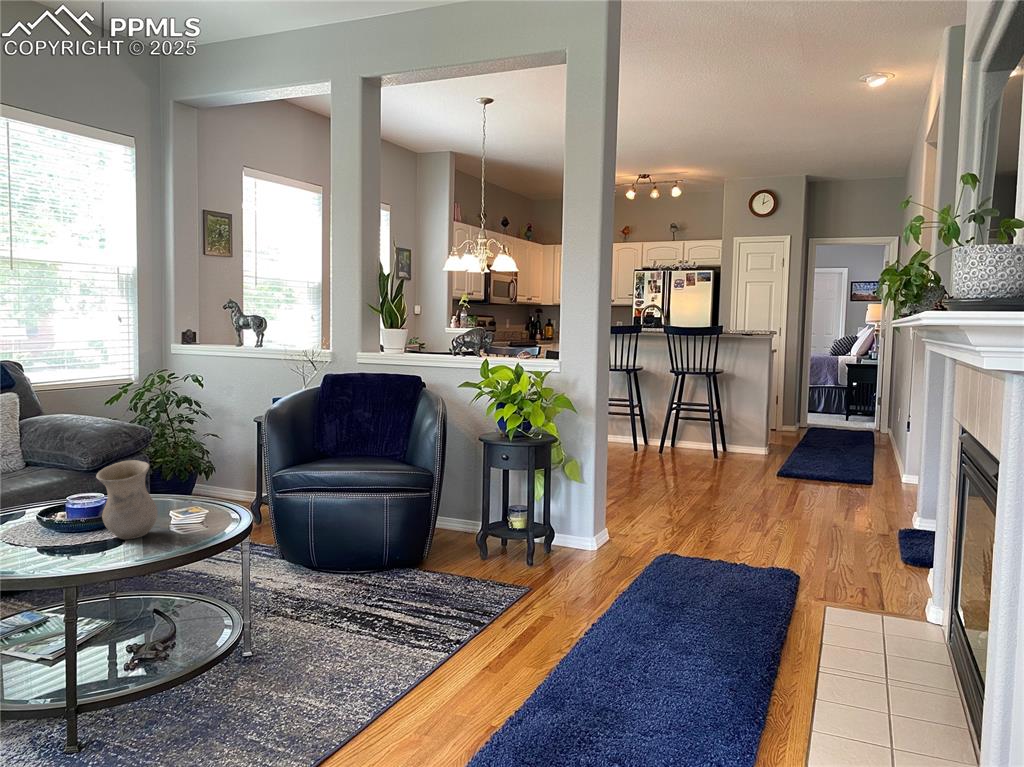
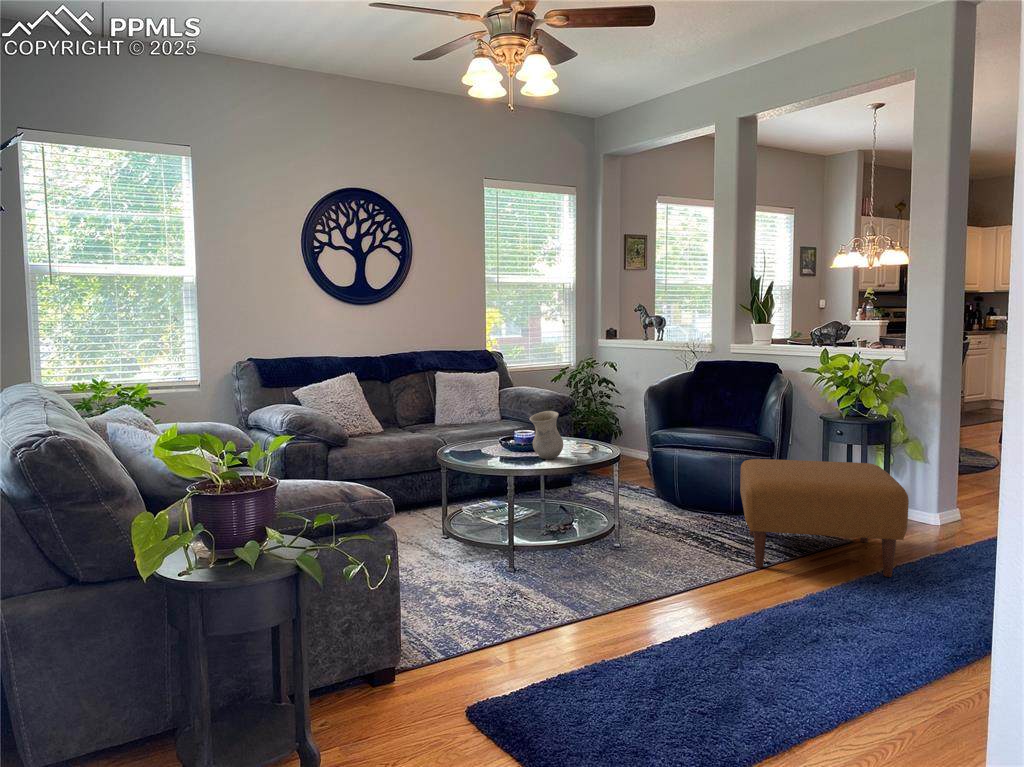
ottoman: none [404,494,616,652] -> present [740,459,909,577]

